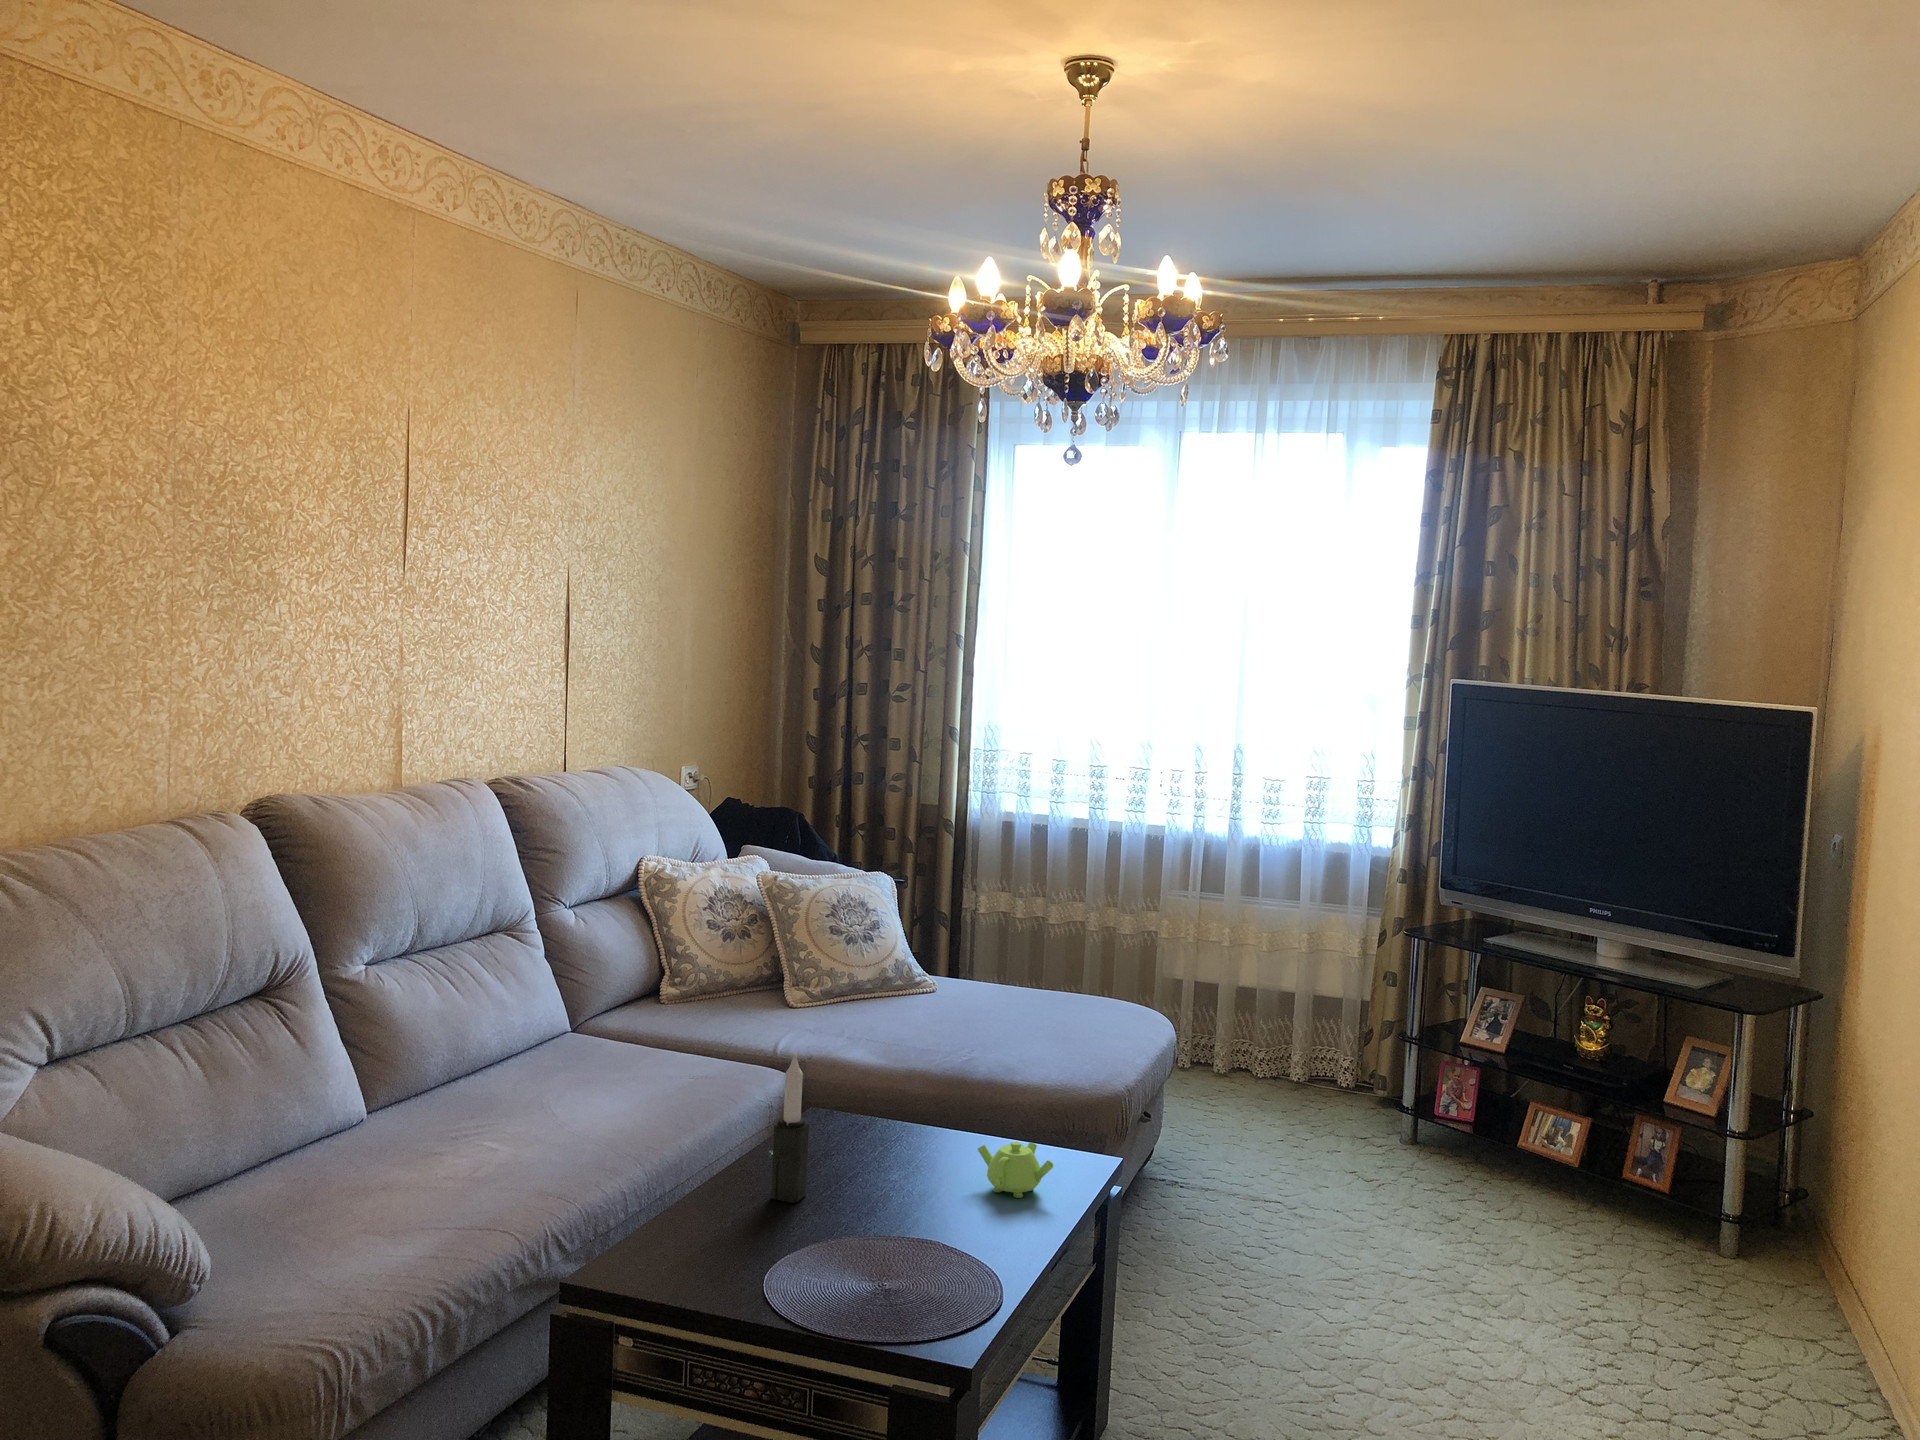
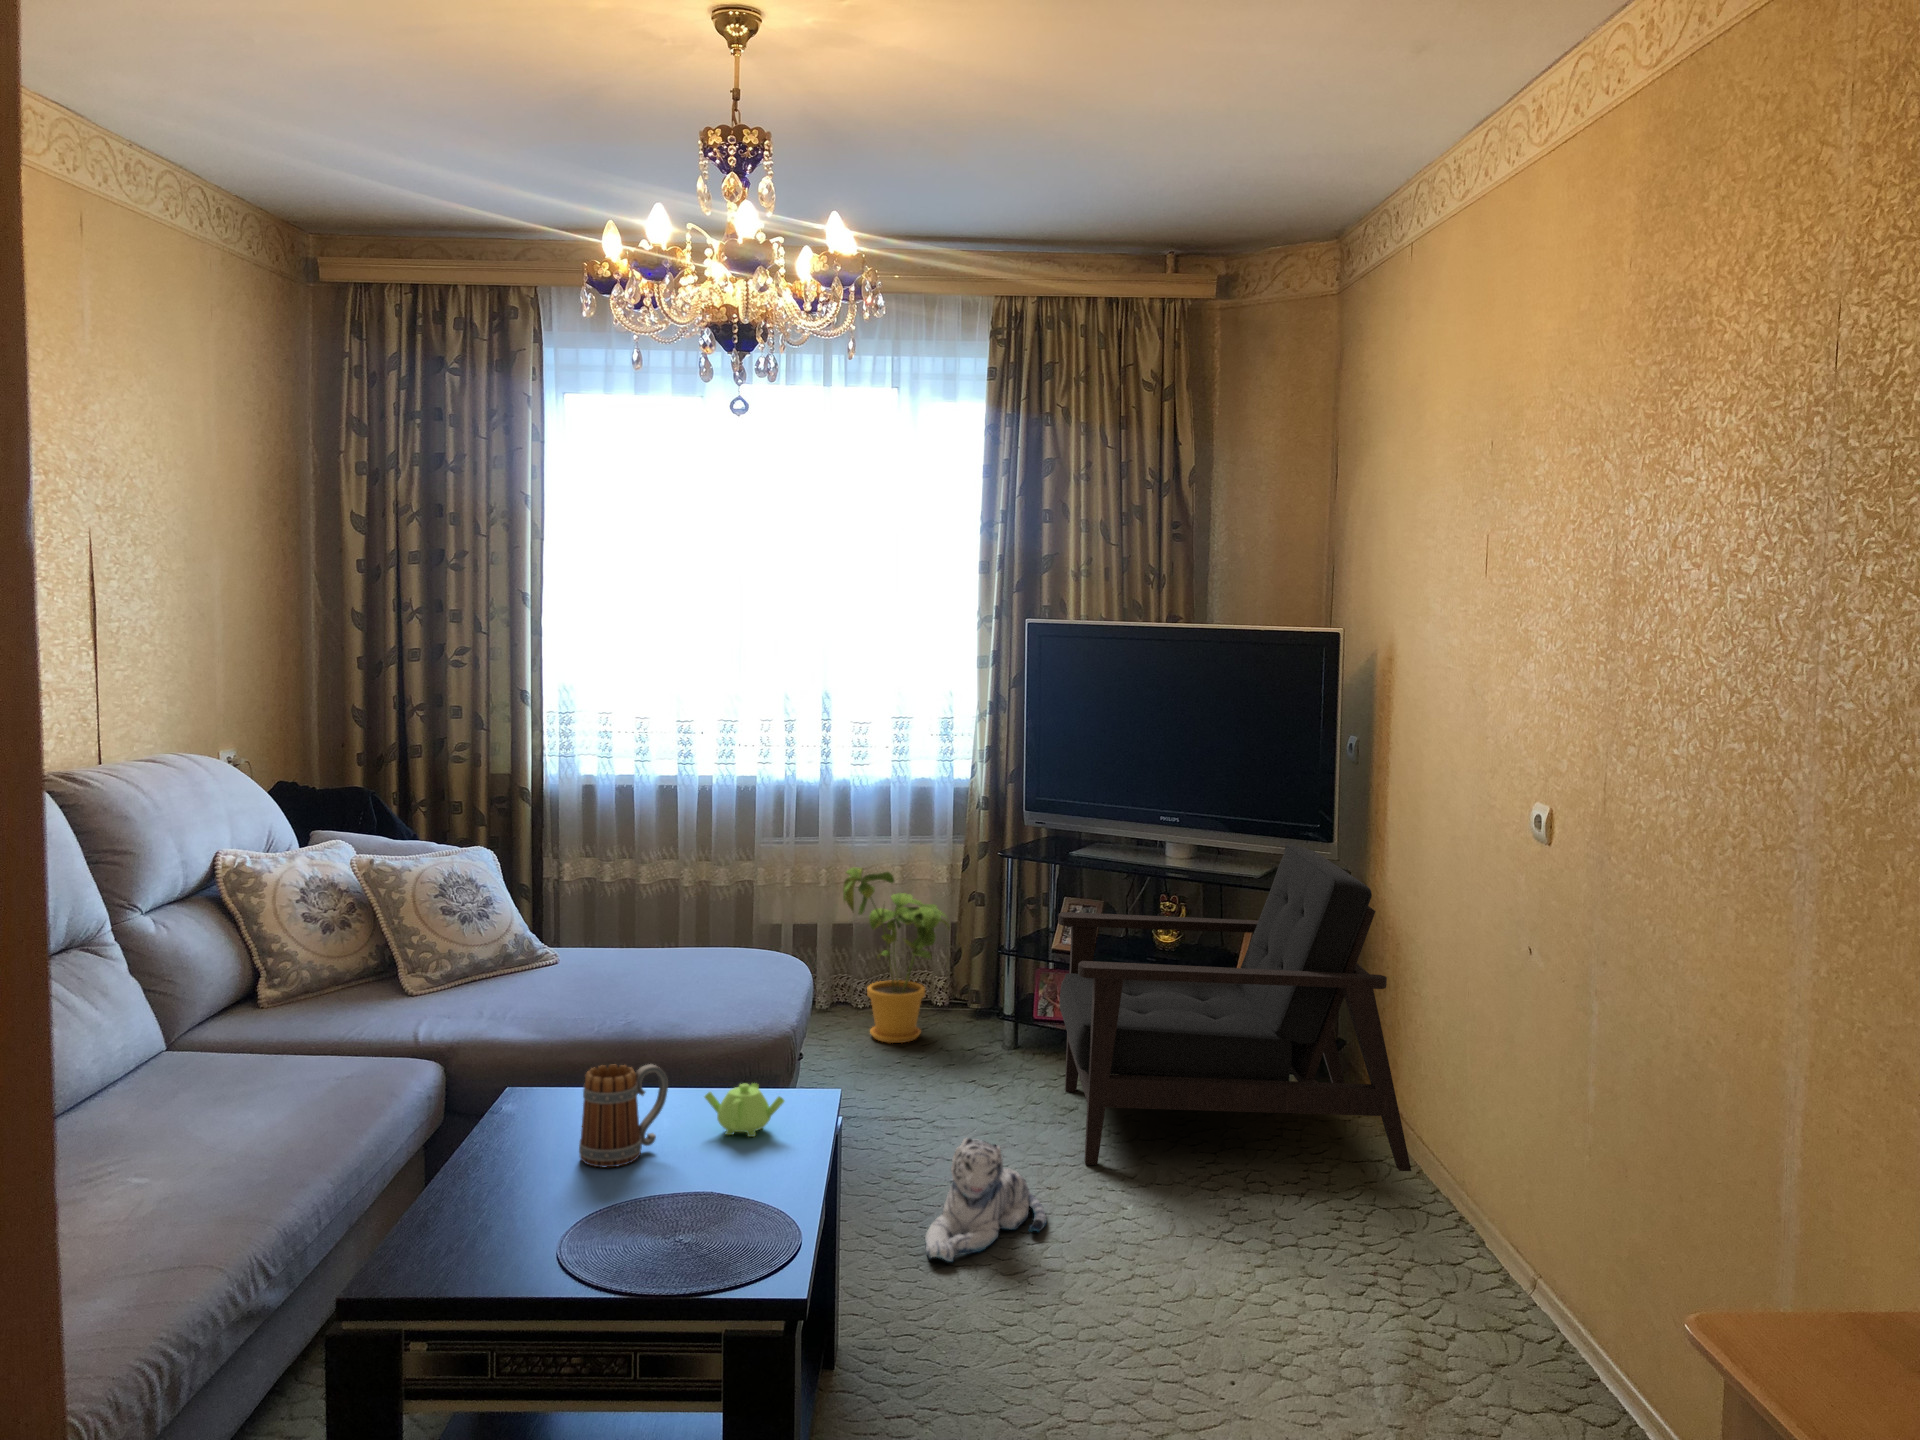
house plant: none [1237,928,1350,1117] -> present [843,868,950,1043]
armchair: none [1446,955,1857,1365] -> present [1058,845,1411,1171]
candle: present [771,1053,809,1203] -> none [505,1025,541,1177]
mug: none [844,1103,936,1206] -> present [579,1064,668,1167]
plush toy: none [1232,1233,1381,1365] -> present [925,1138,1047,1262]

